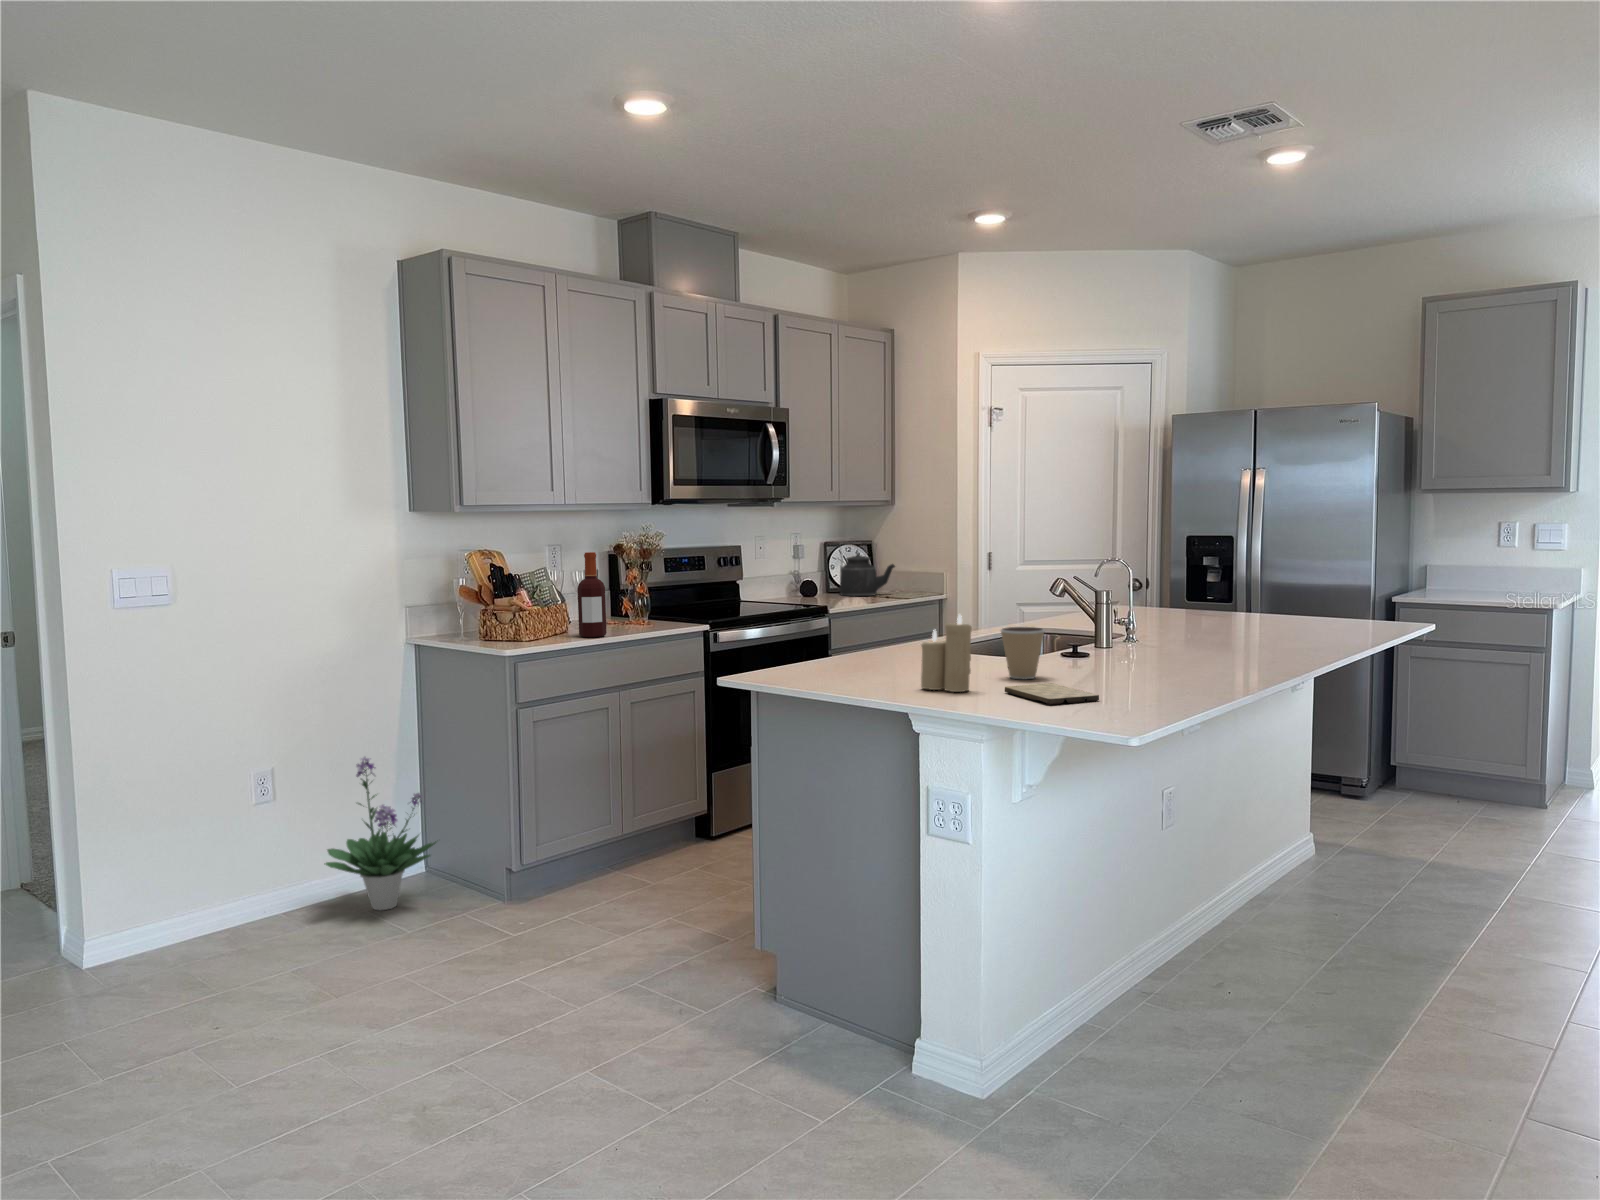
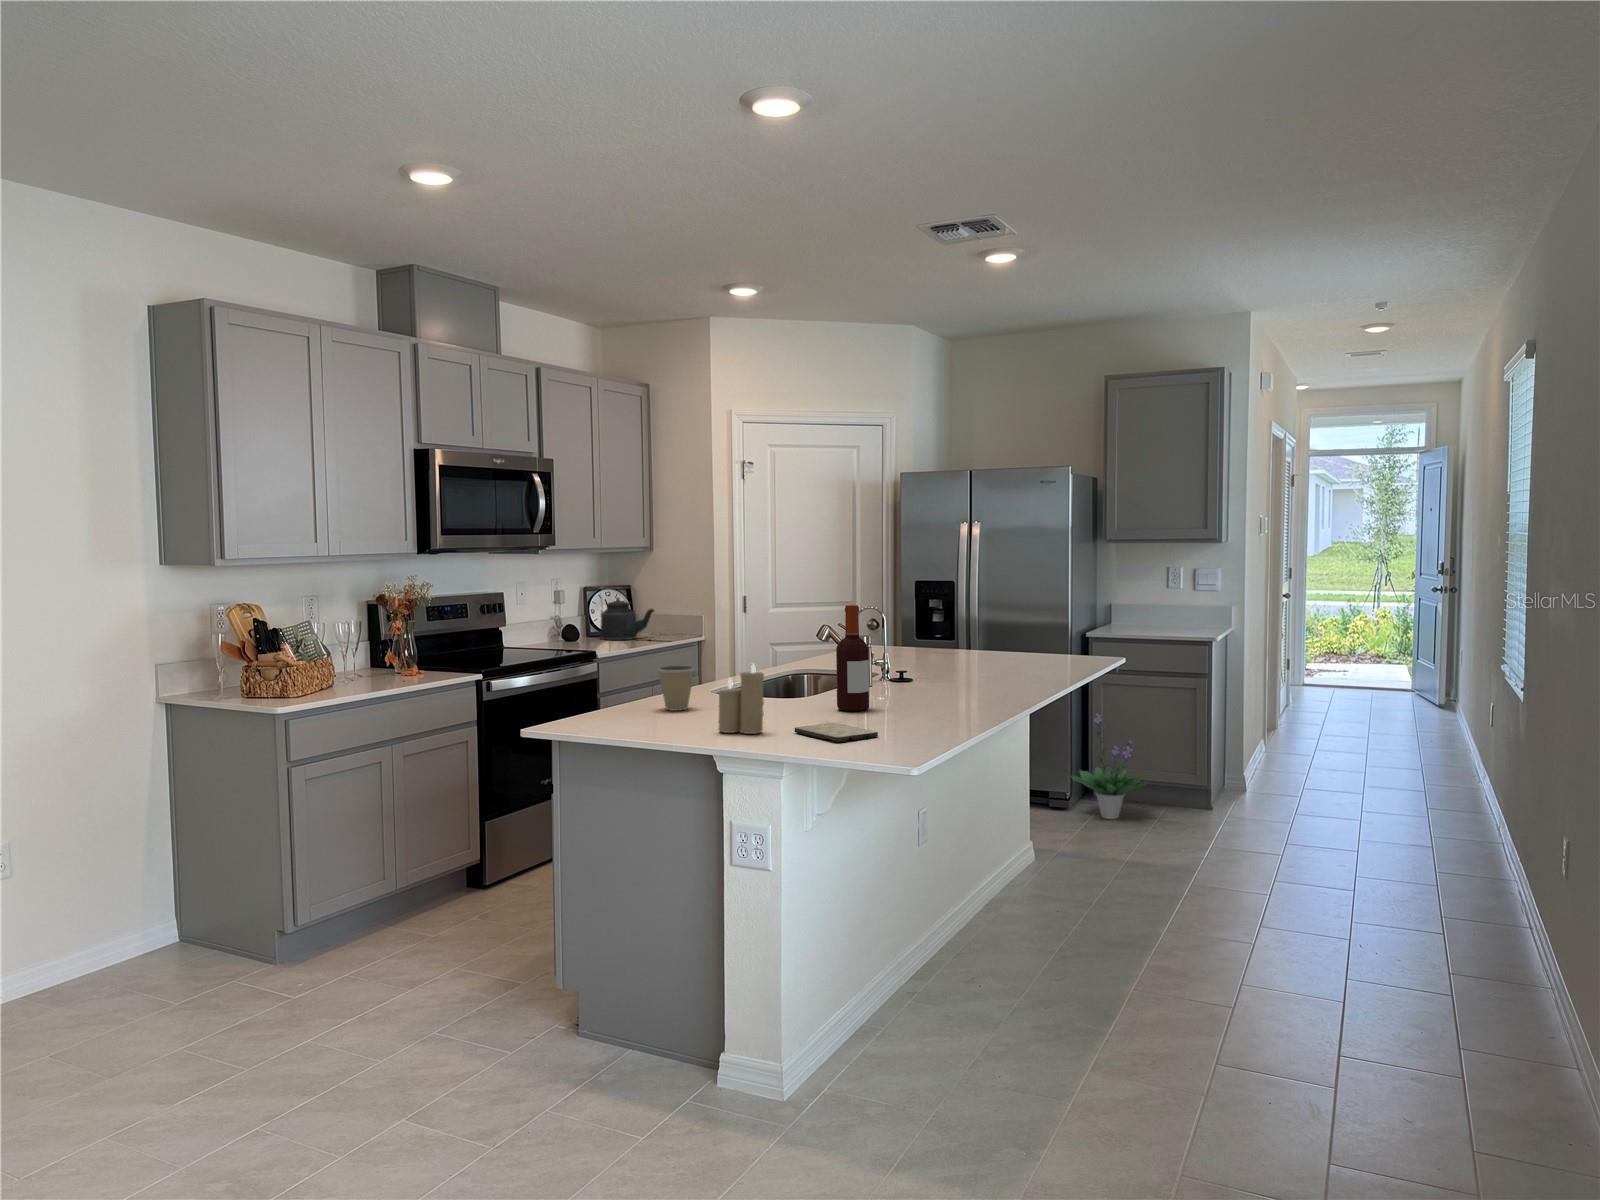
bottle: present [577,552,607,637] -> present [836,605,869,711]
coffee cup: present [1001,627,1045,679] -> present [658,666,694,711]
potted plant: present [325,757,436,910] -> present [1071,714,1149,819]

